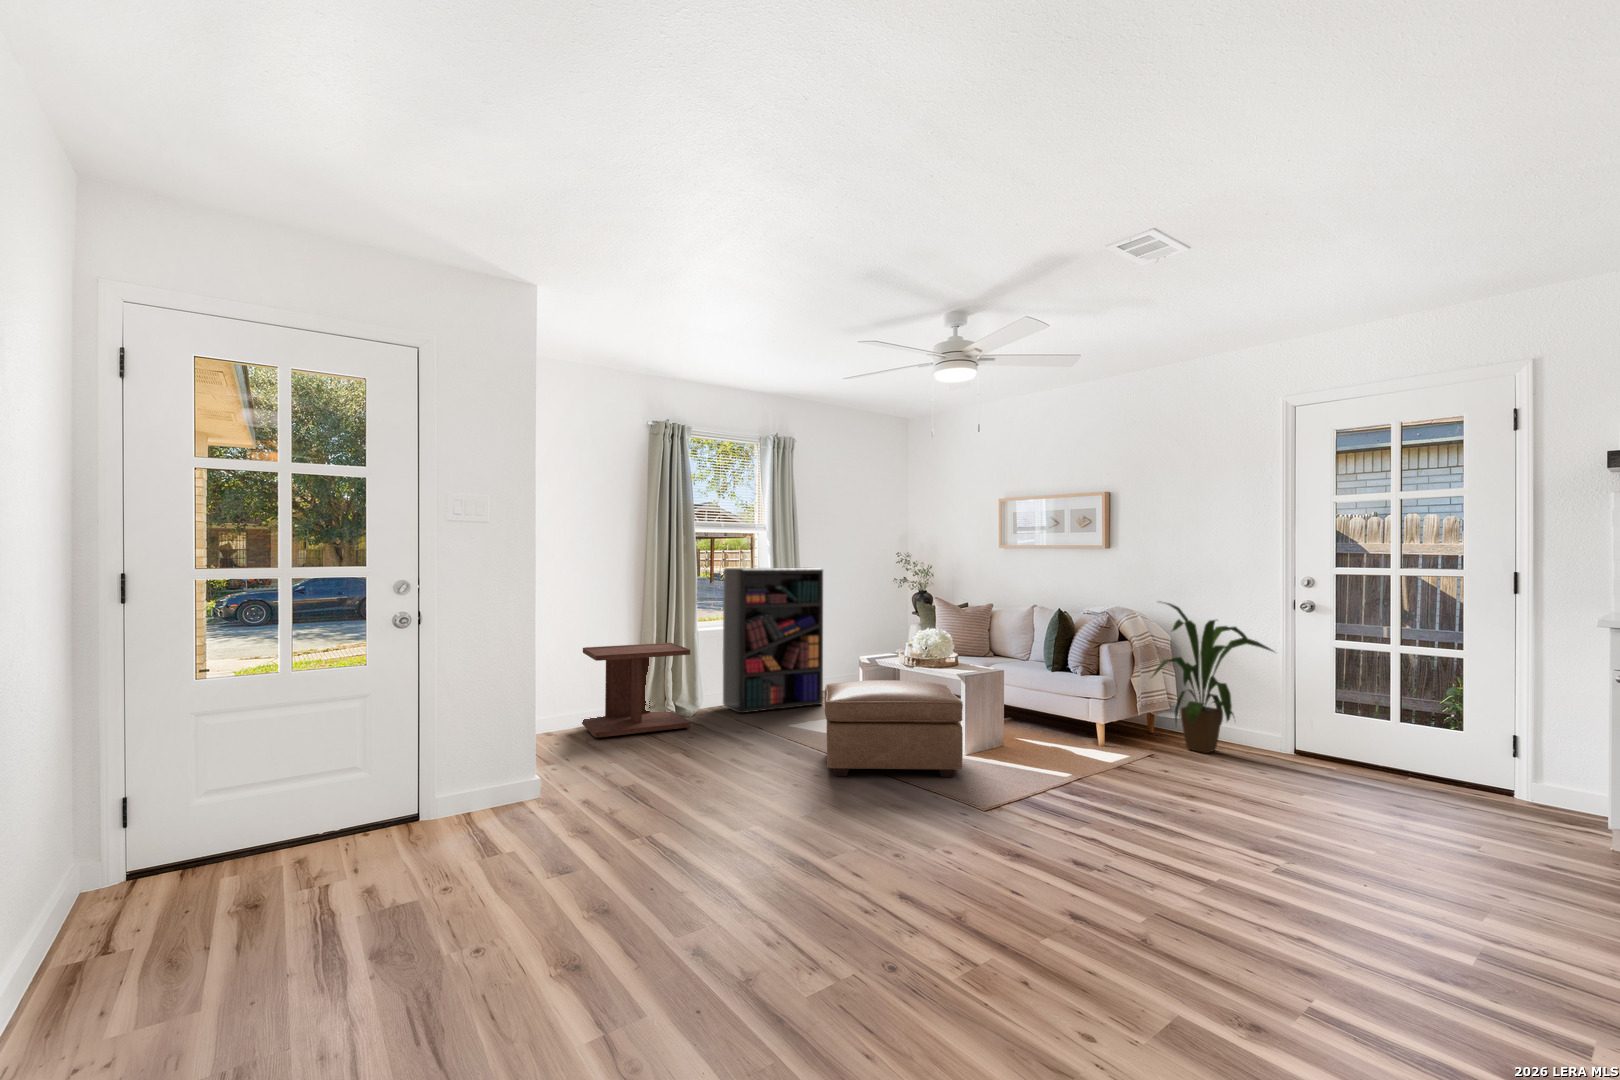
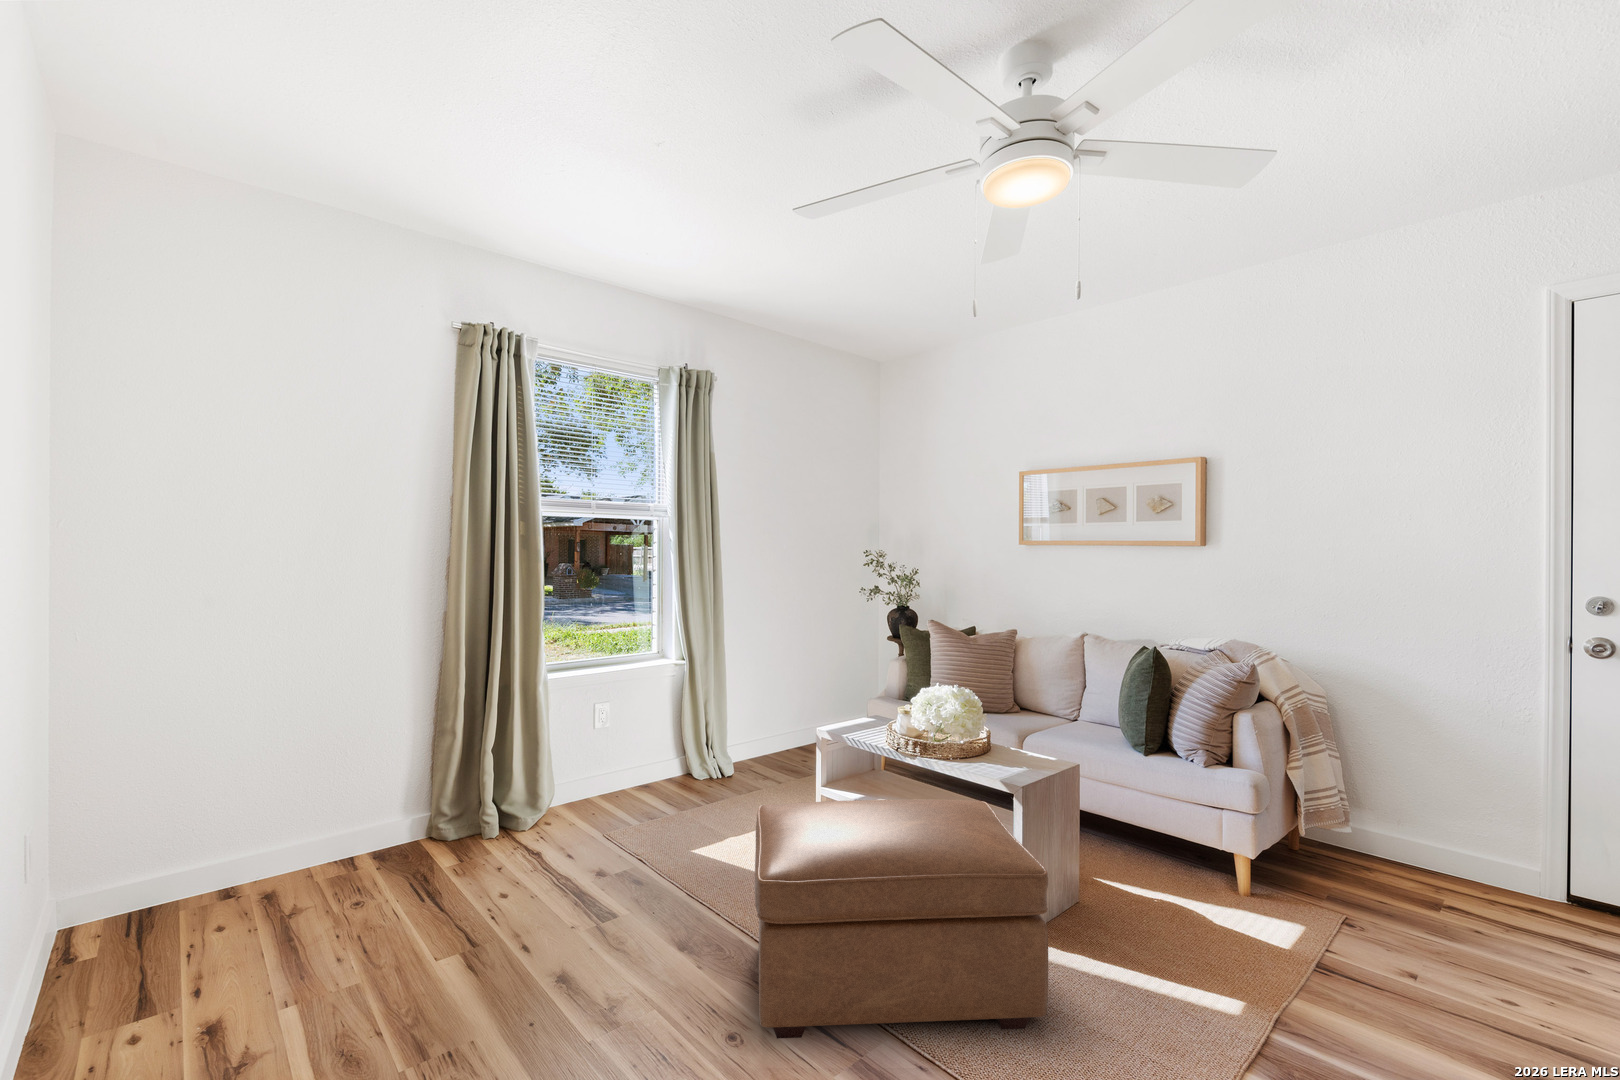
bookshelf: present [723,568,823,713] -> none [592,574,756,817]
house plant: present [1153,603,1274,753] -> none [1332,638,1577,911]
side table: present [582,643,690,738] -> none [311,704,516,907]

